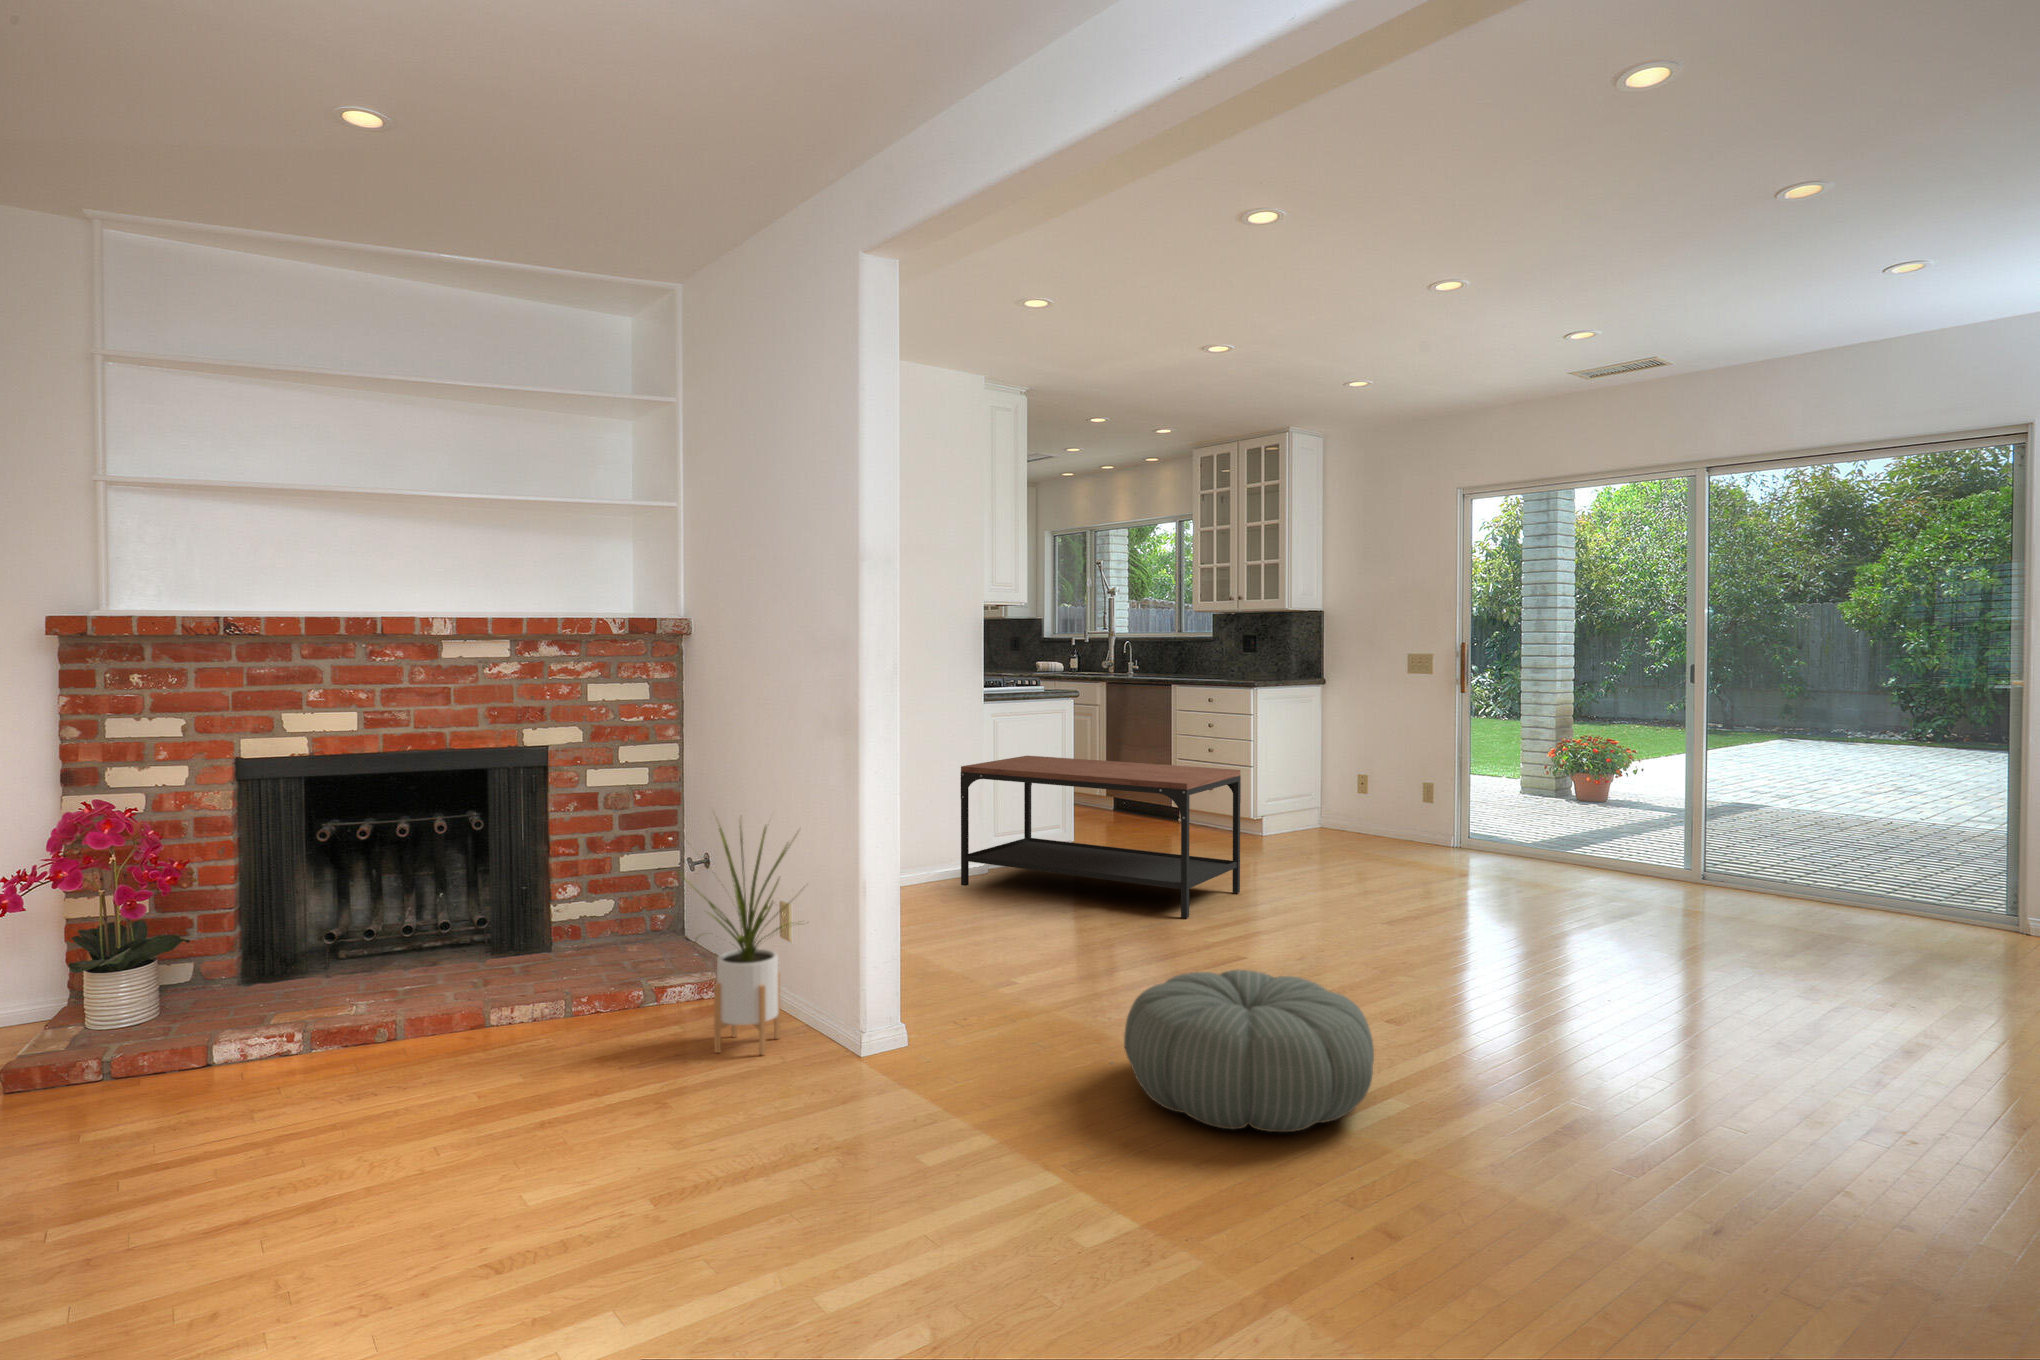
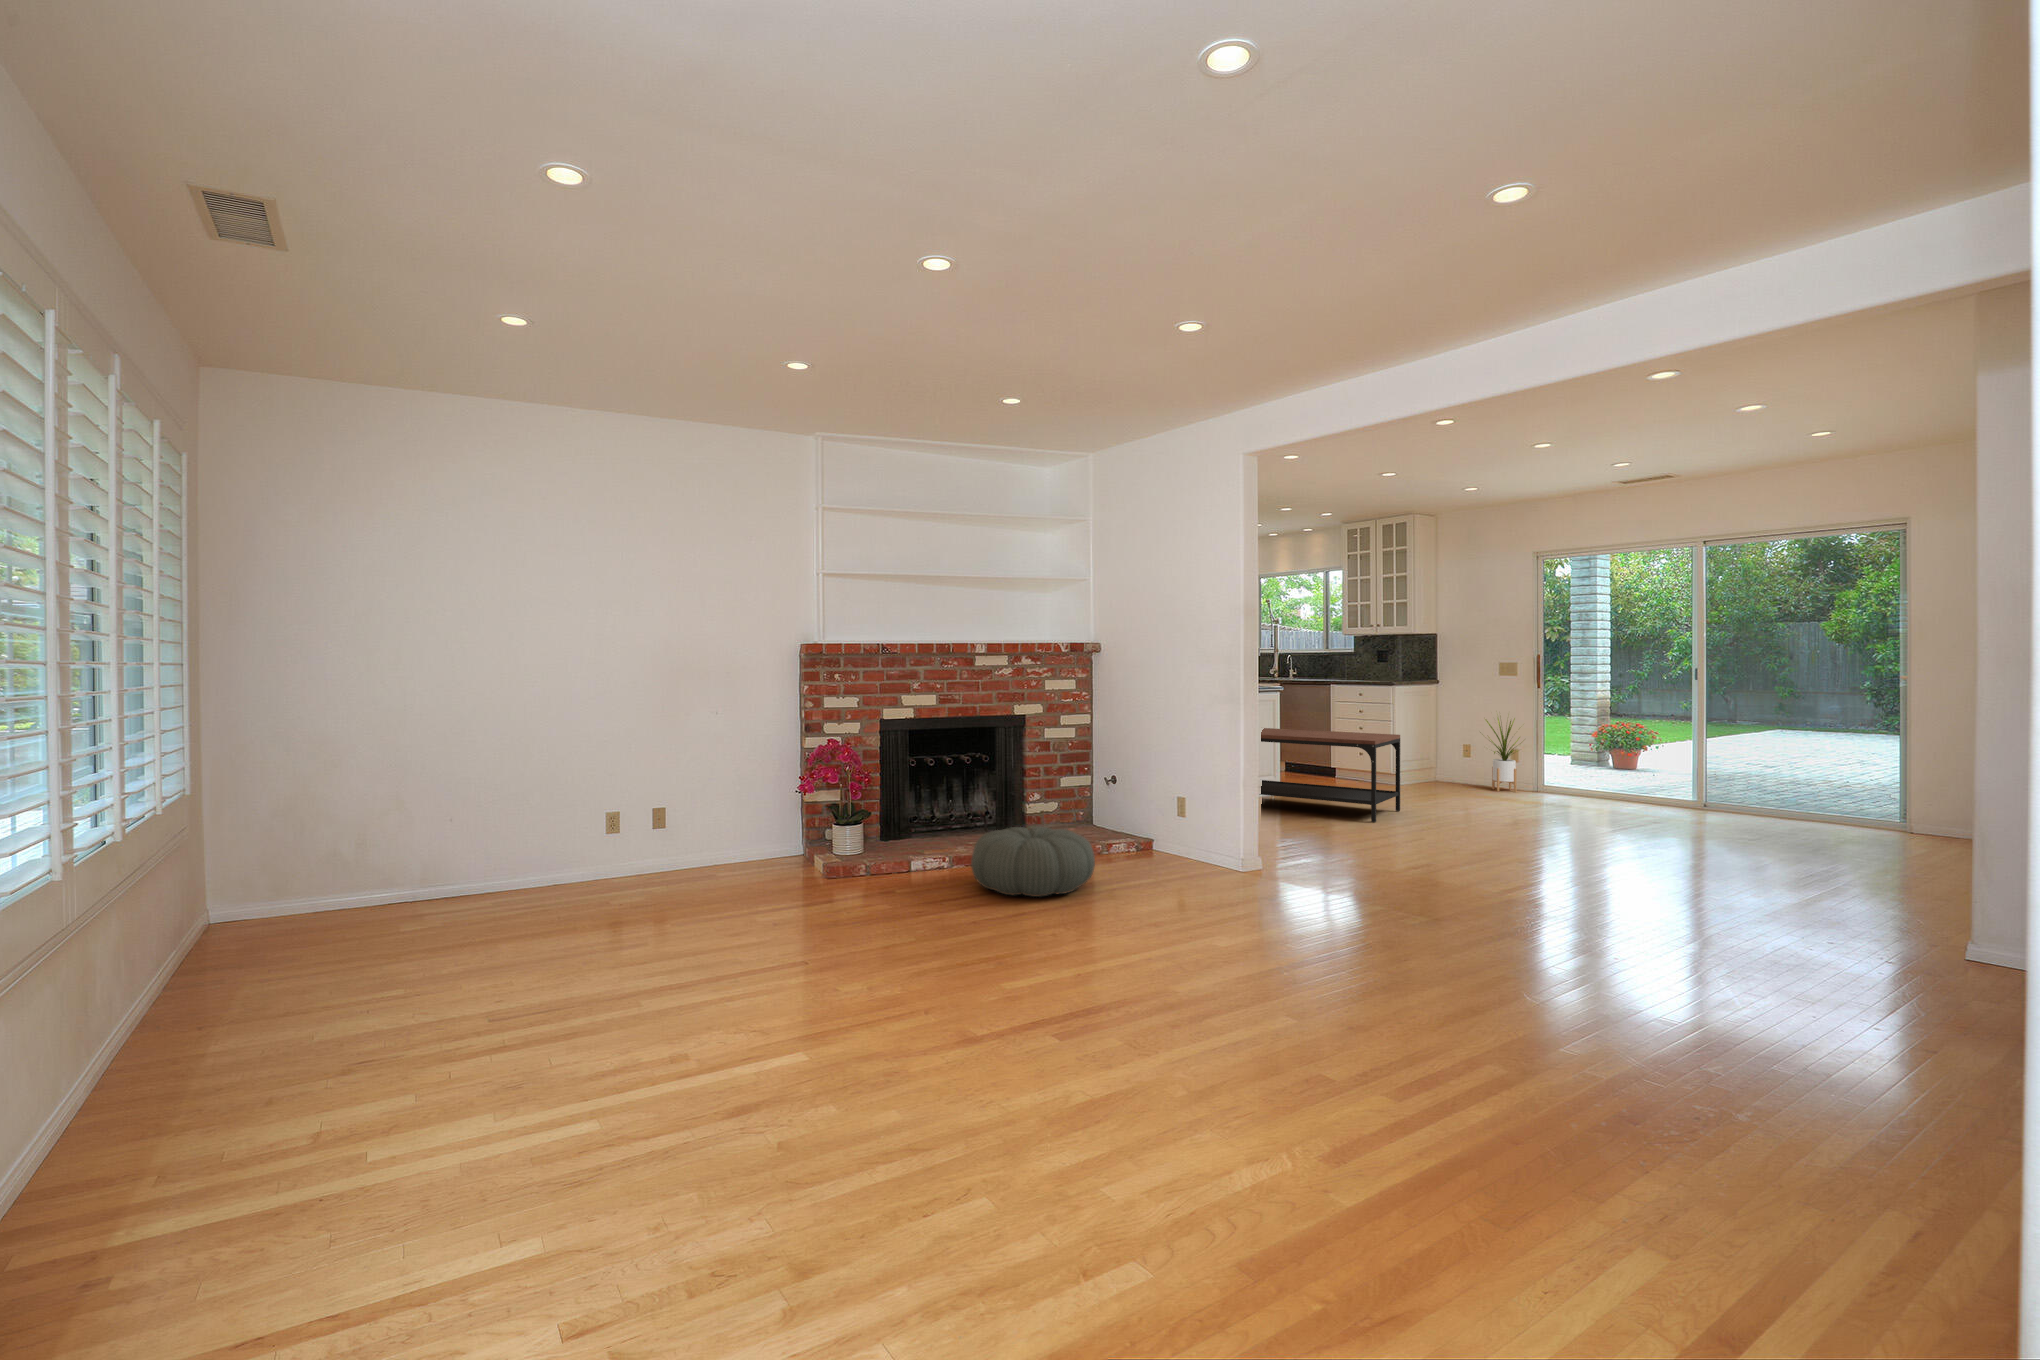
house plant: present [680,825,799,1055] -> present [1485,718,1521,792]
pouf: present [1124,969,1374,1132] -> present [971,827,1095,897]

